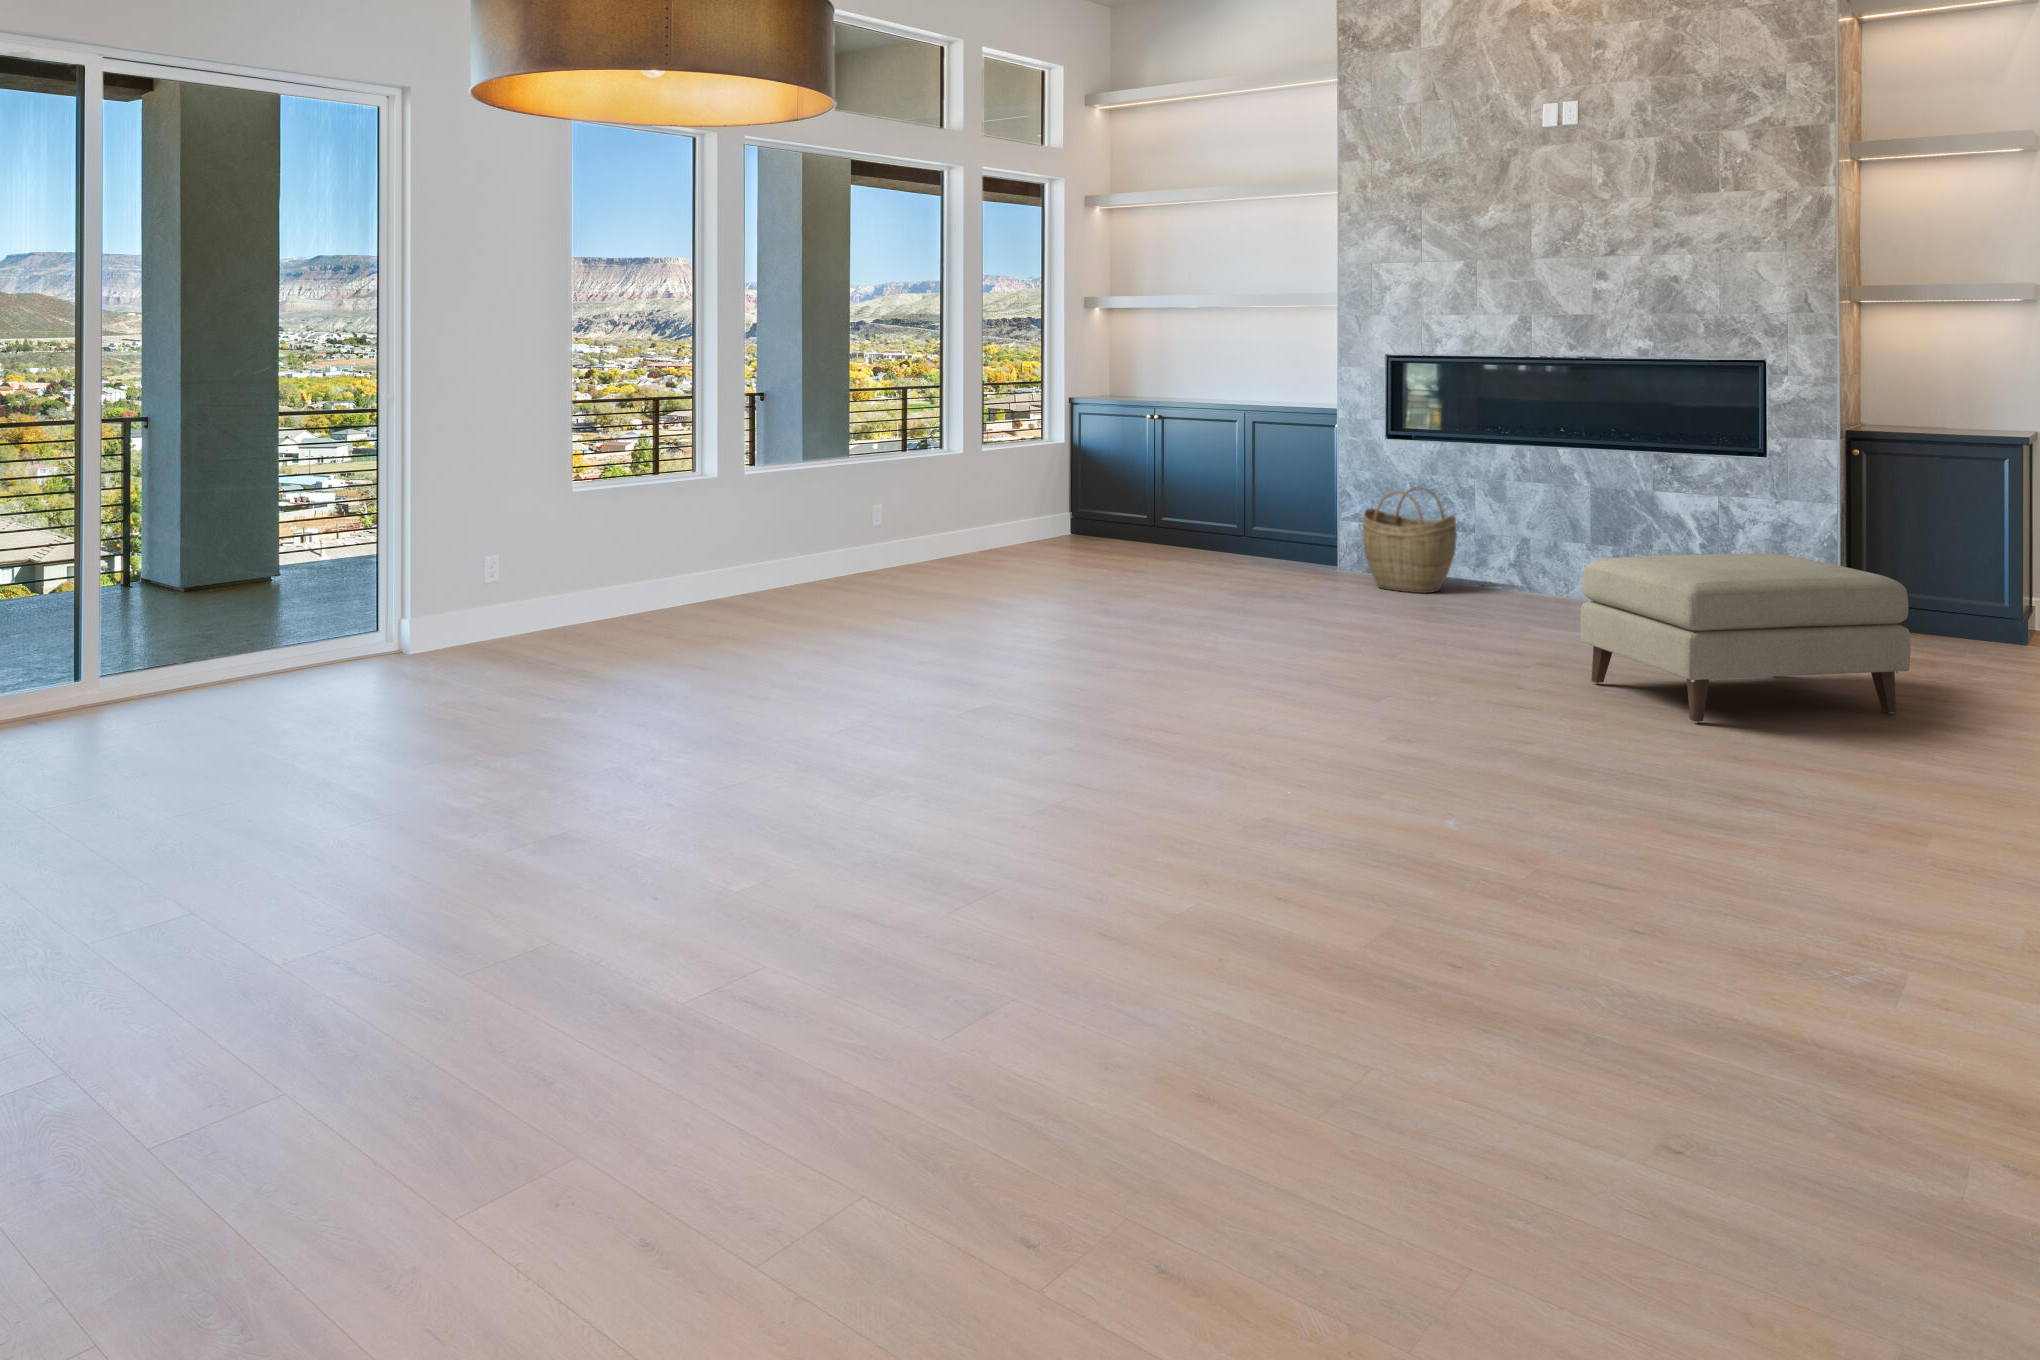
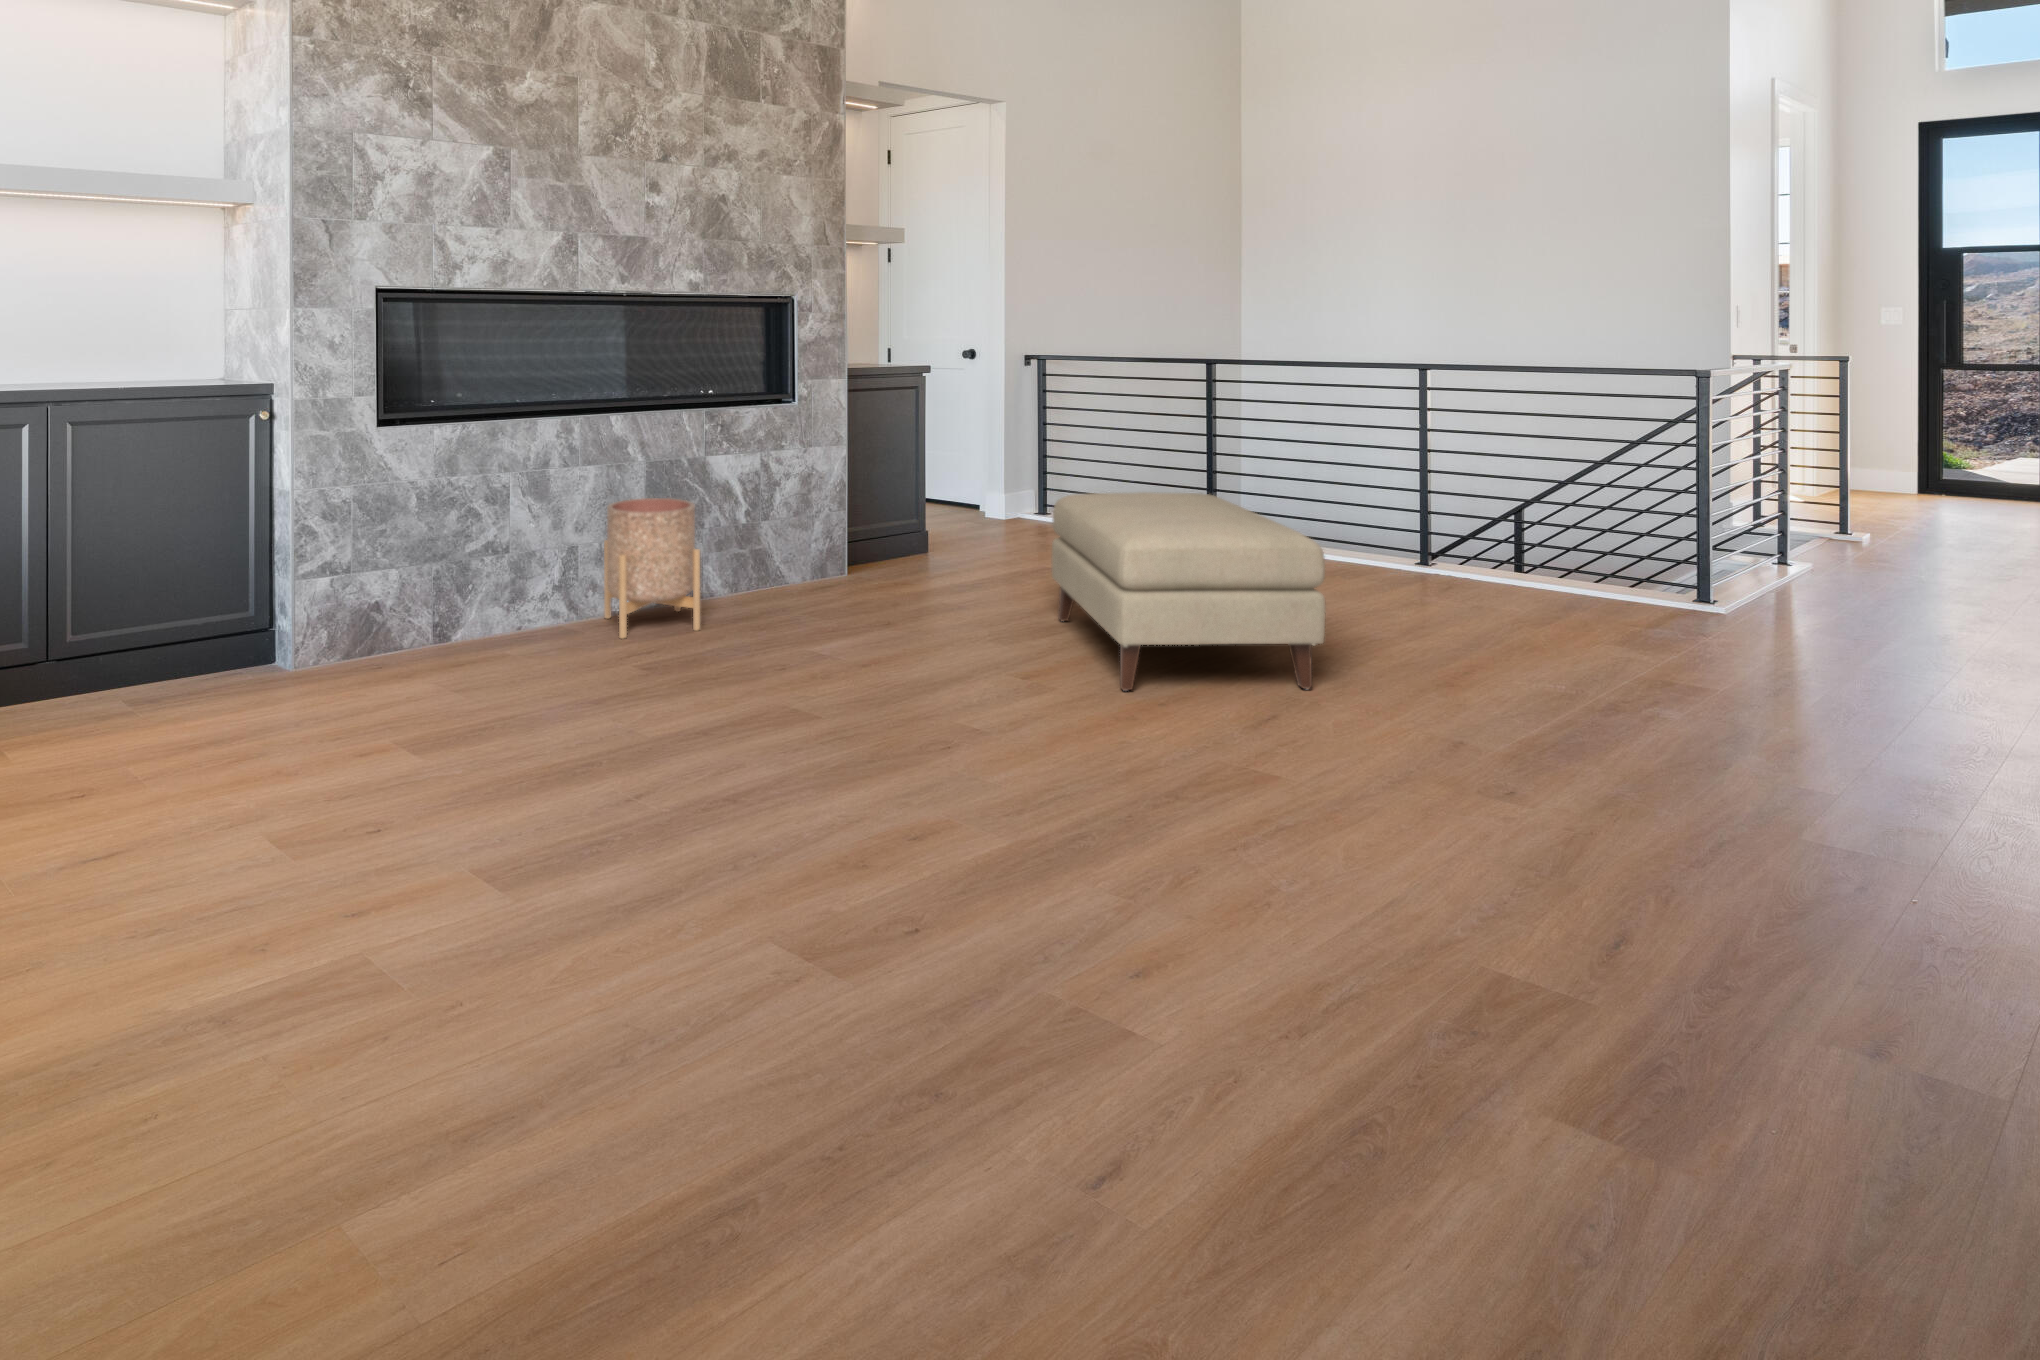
woven basket: present [1362,487,1457,593] -> none [397,500,549,681]
planter: none [1503,511,1592,611] -> present [604,498,700,638]

